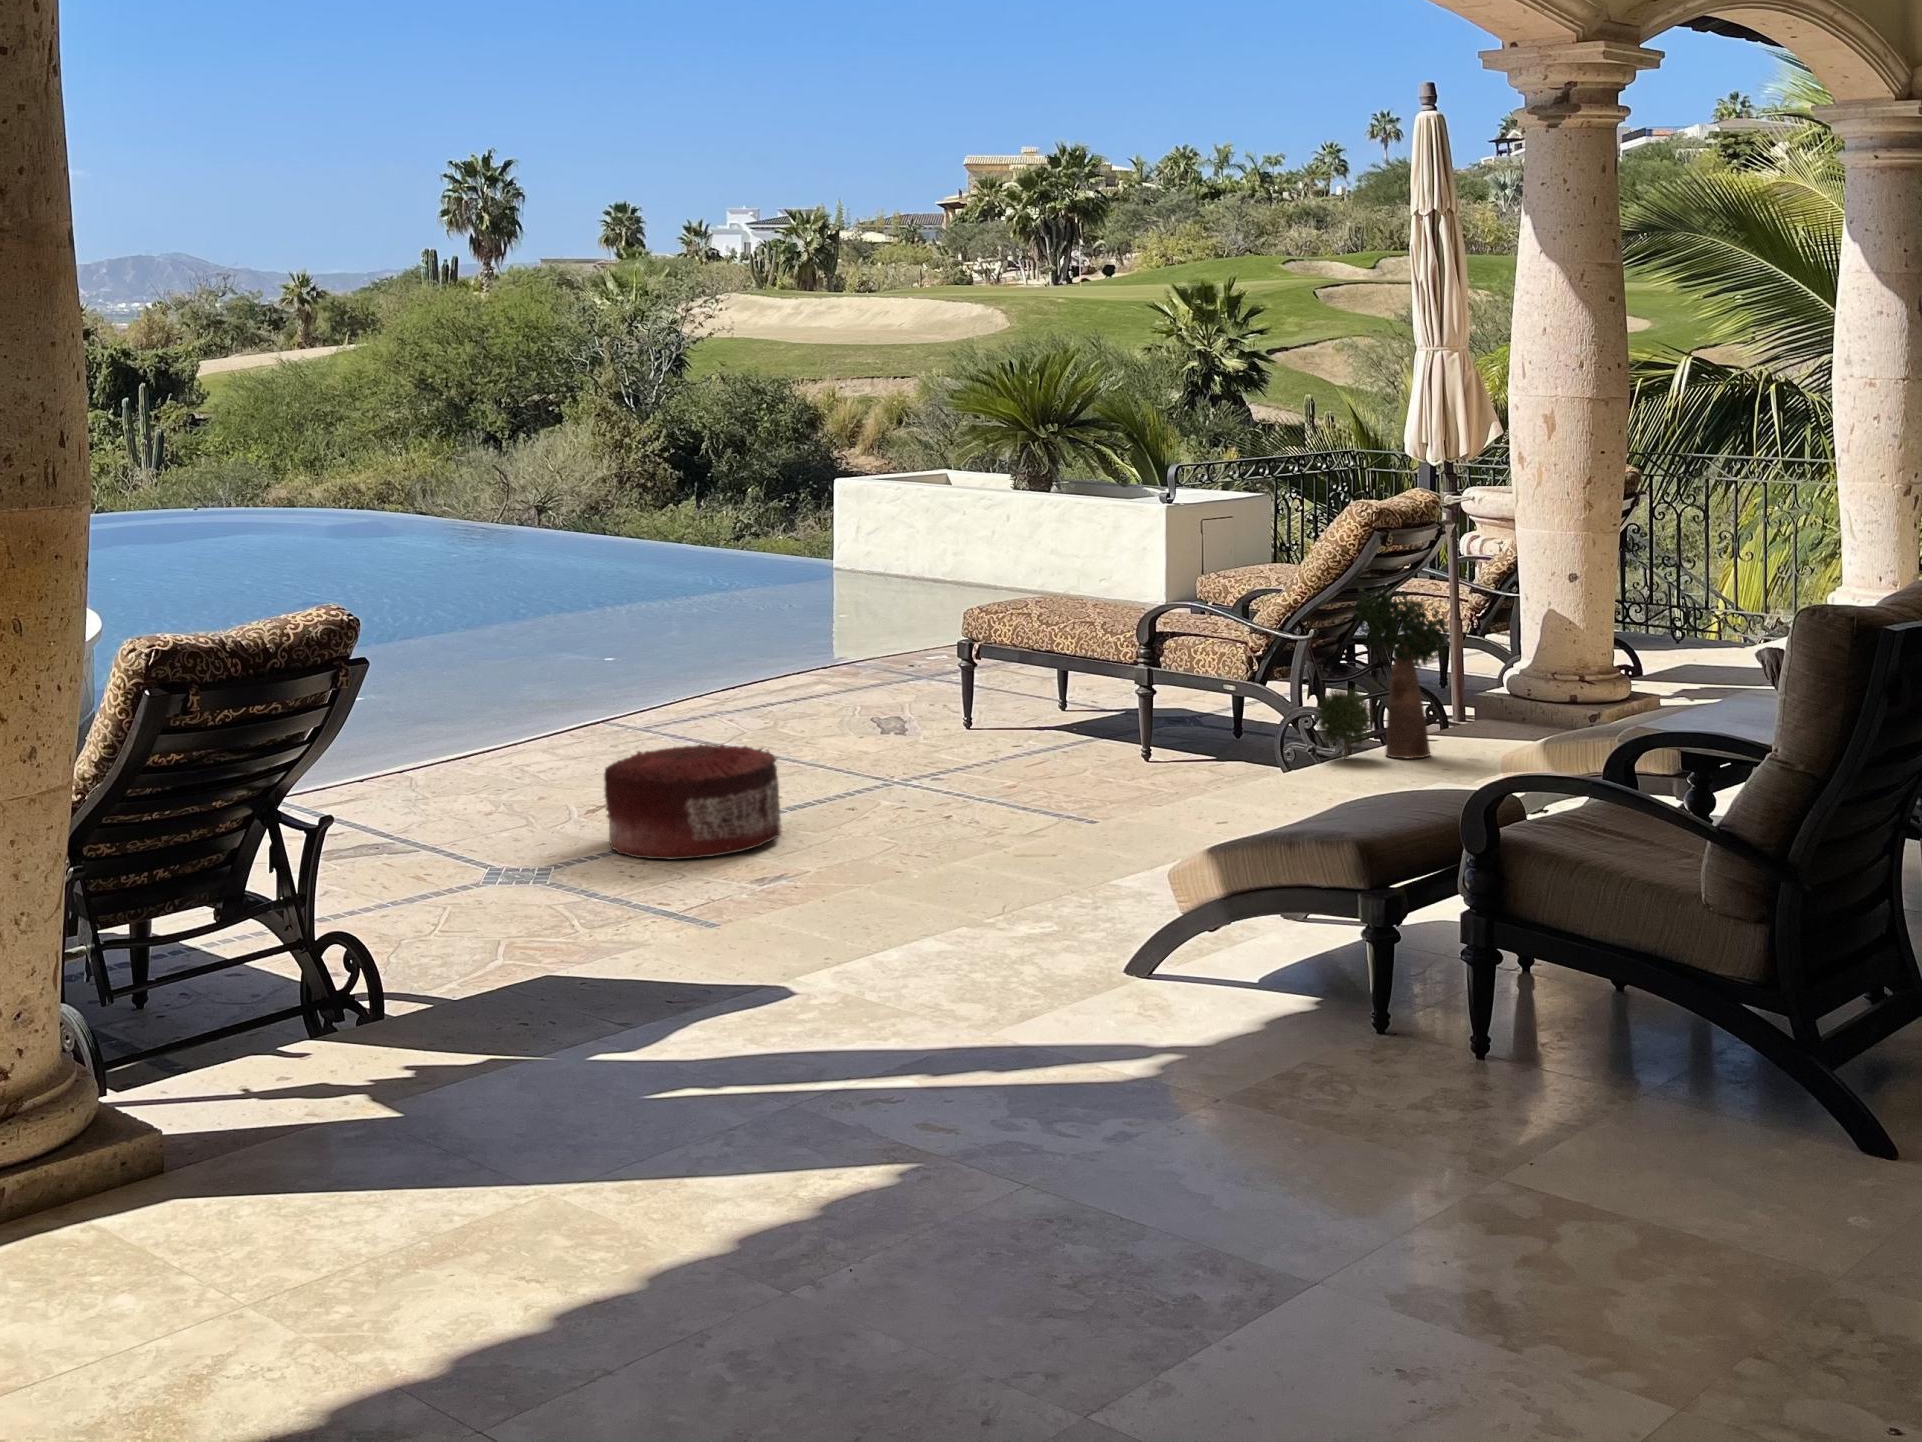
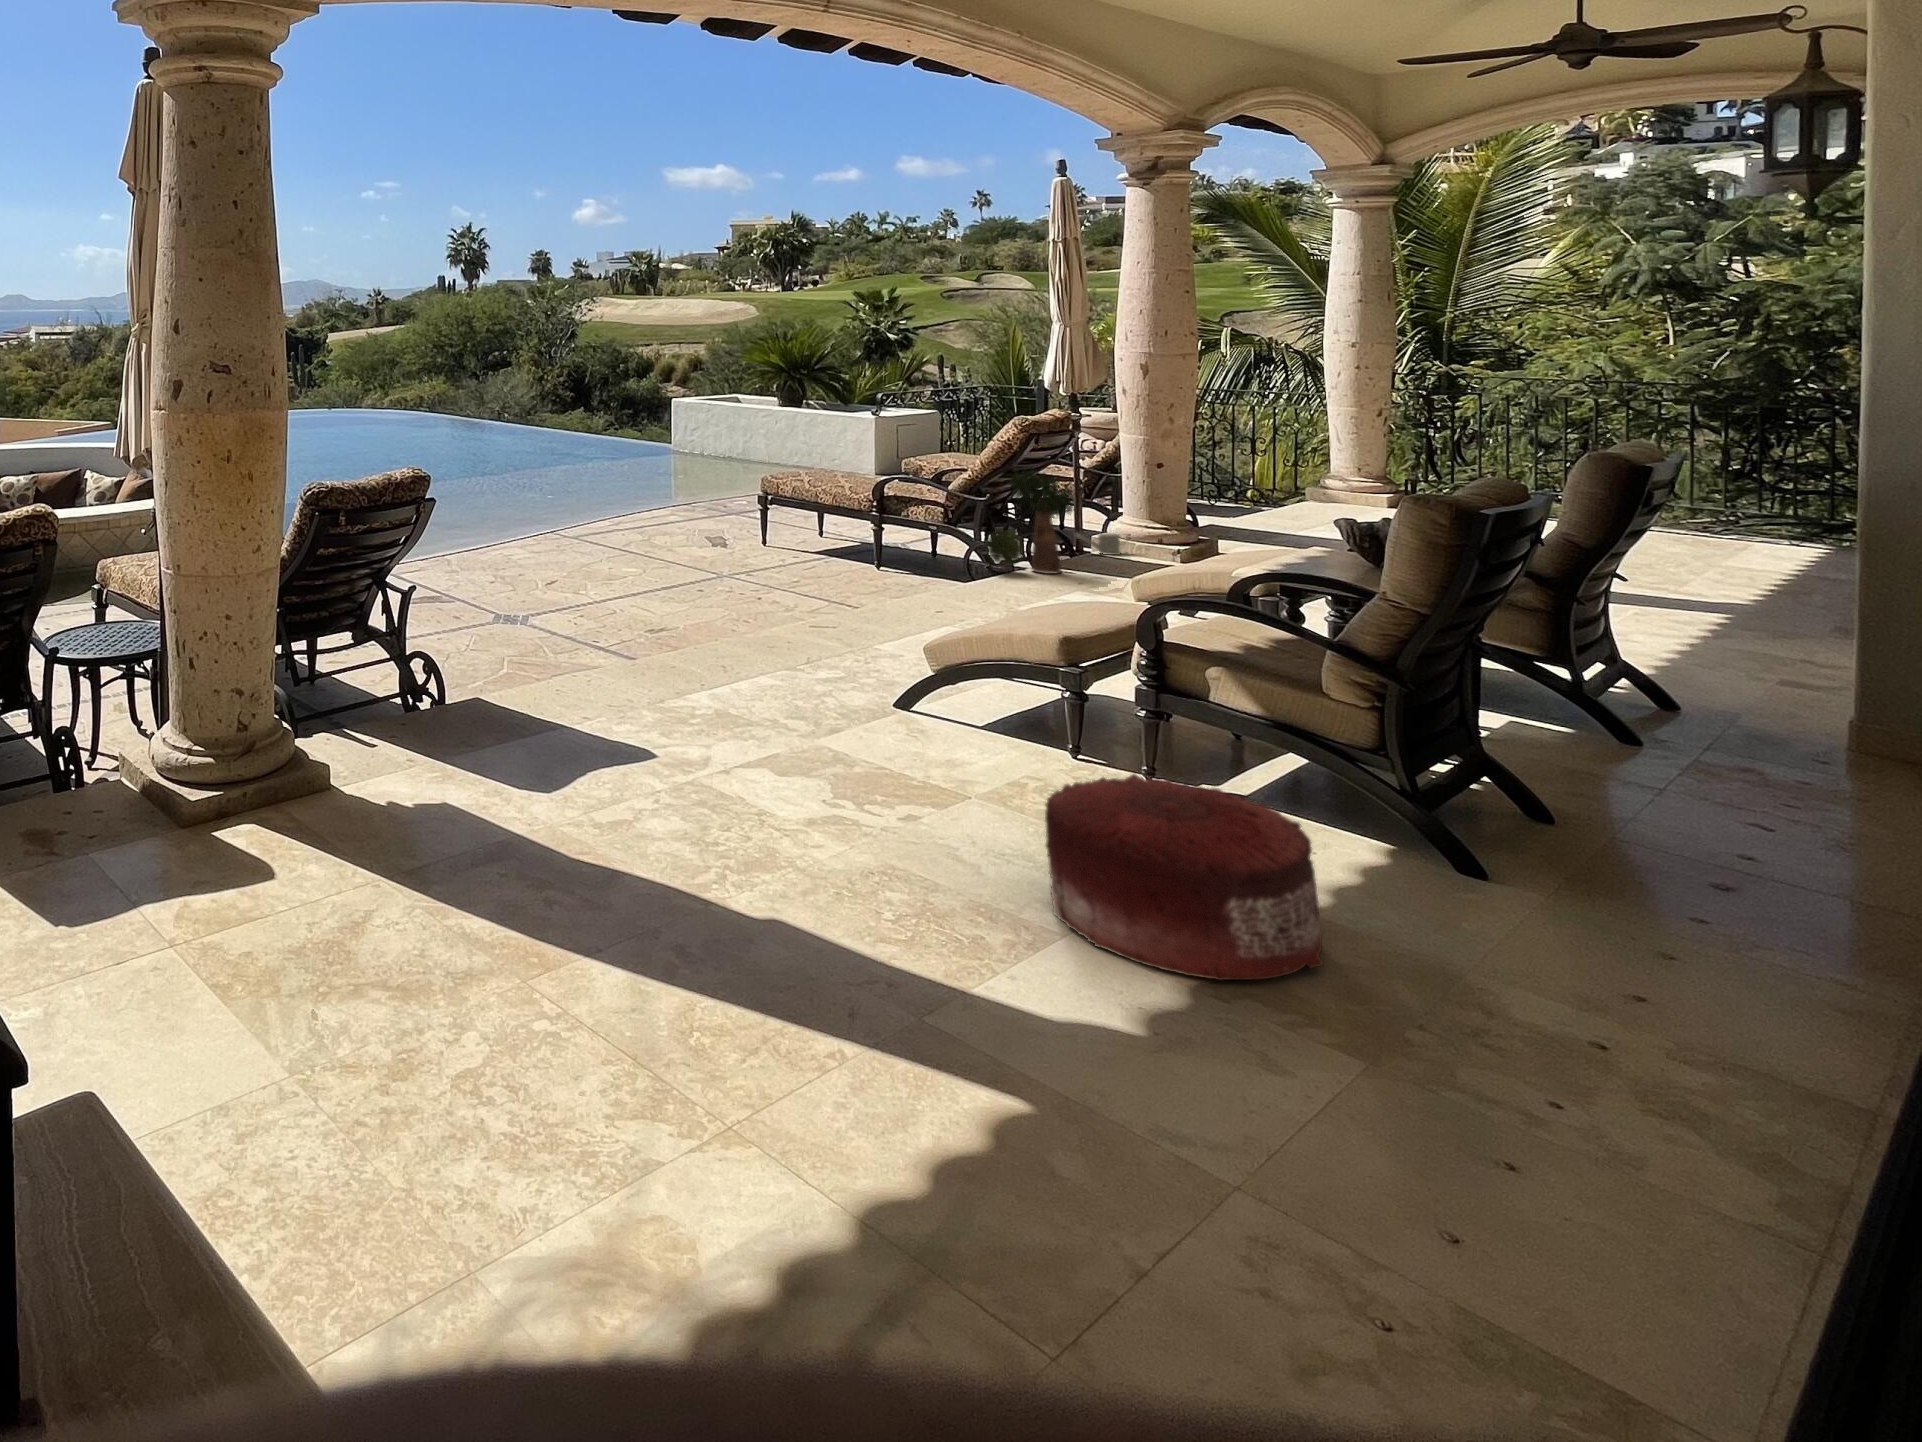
watering can: none [1458,690,1538,725] -> present [1076,533,1128,555]
pouf: present [604,744,782,859] -> present [1045,774,1323,981]

